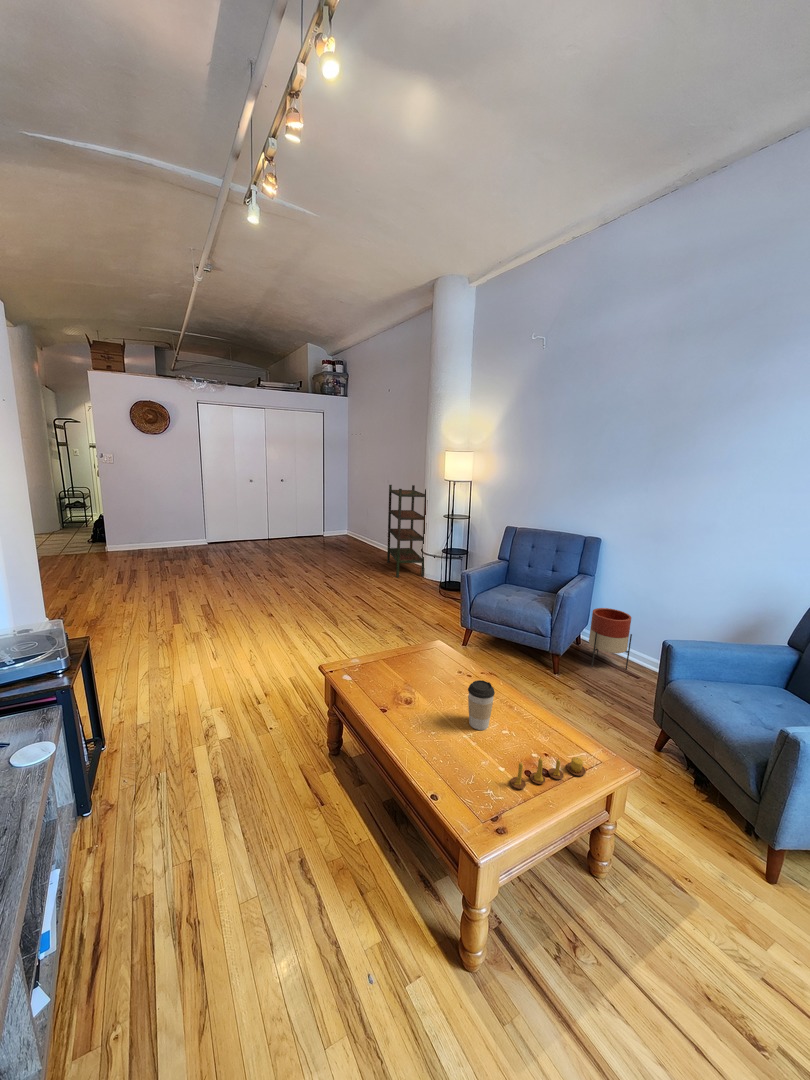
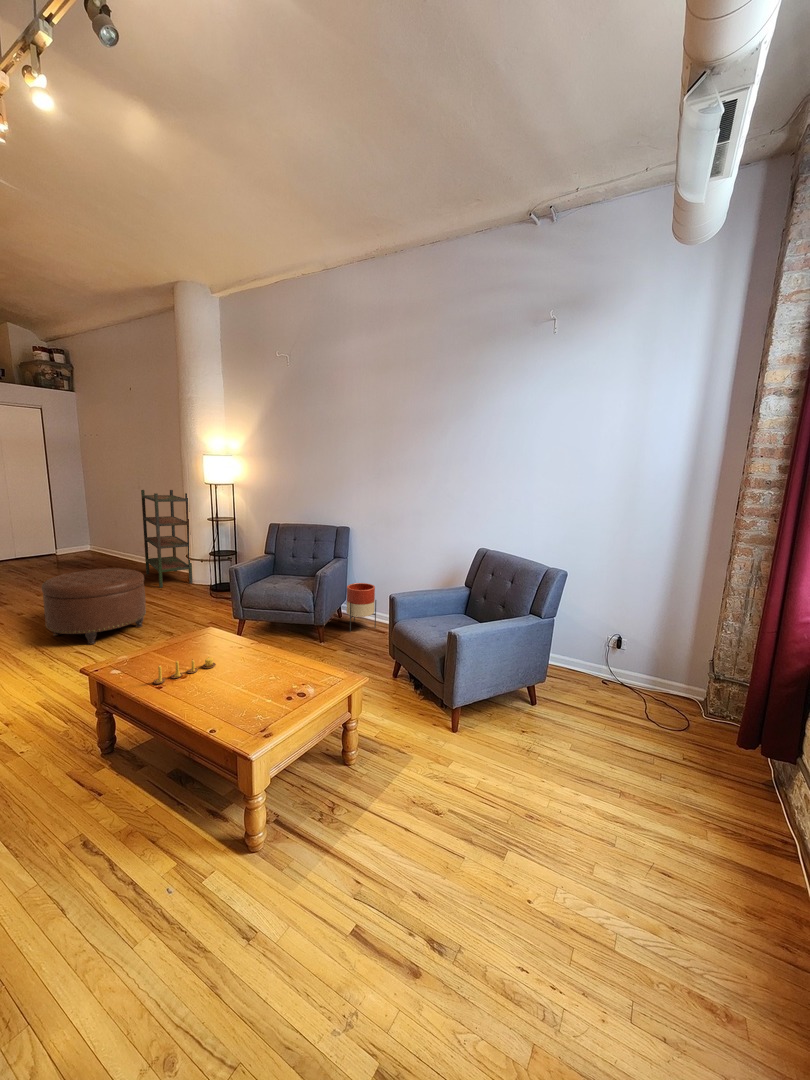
ottoman: none [308,557,384,626] -> present [42,568,146,645]
coffee cup: present [468,680,495,730] -> none [239,640,261,679]
candle: present [510,757,586,789] -> present [154,658,216,684]

